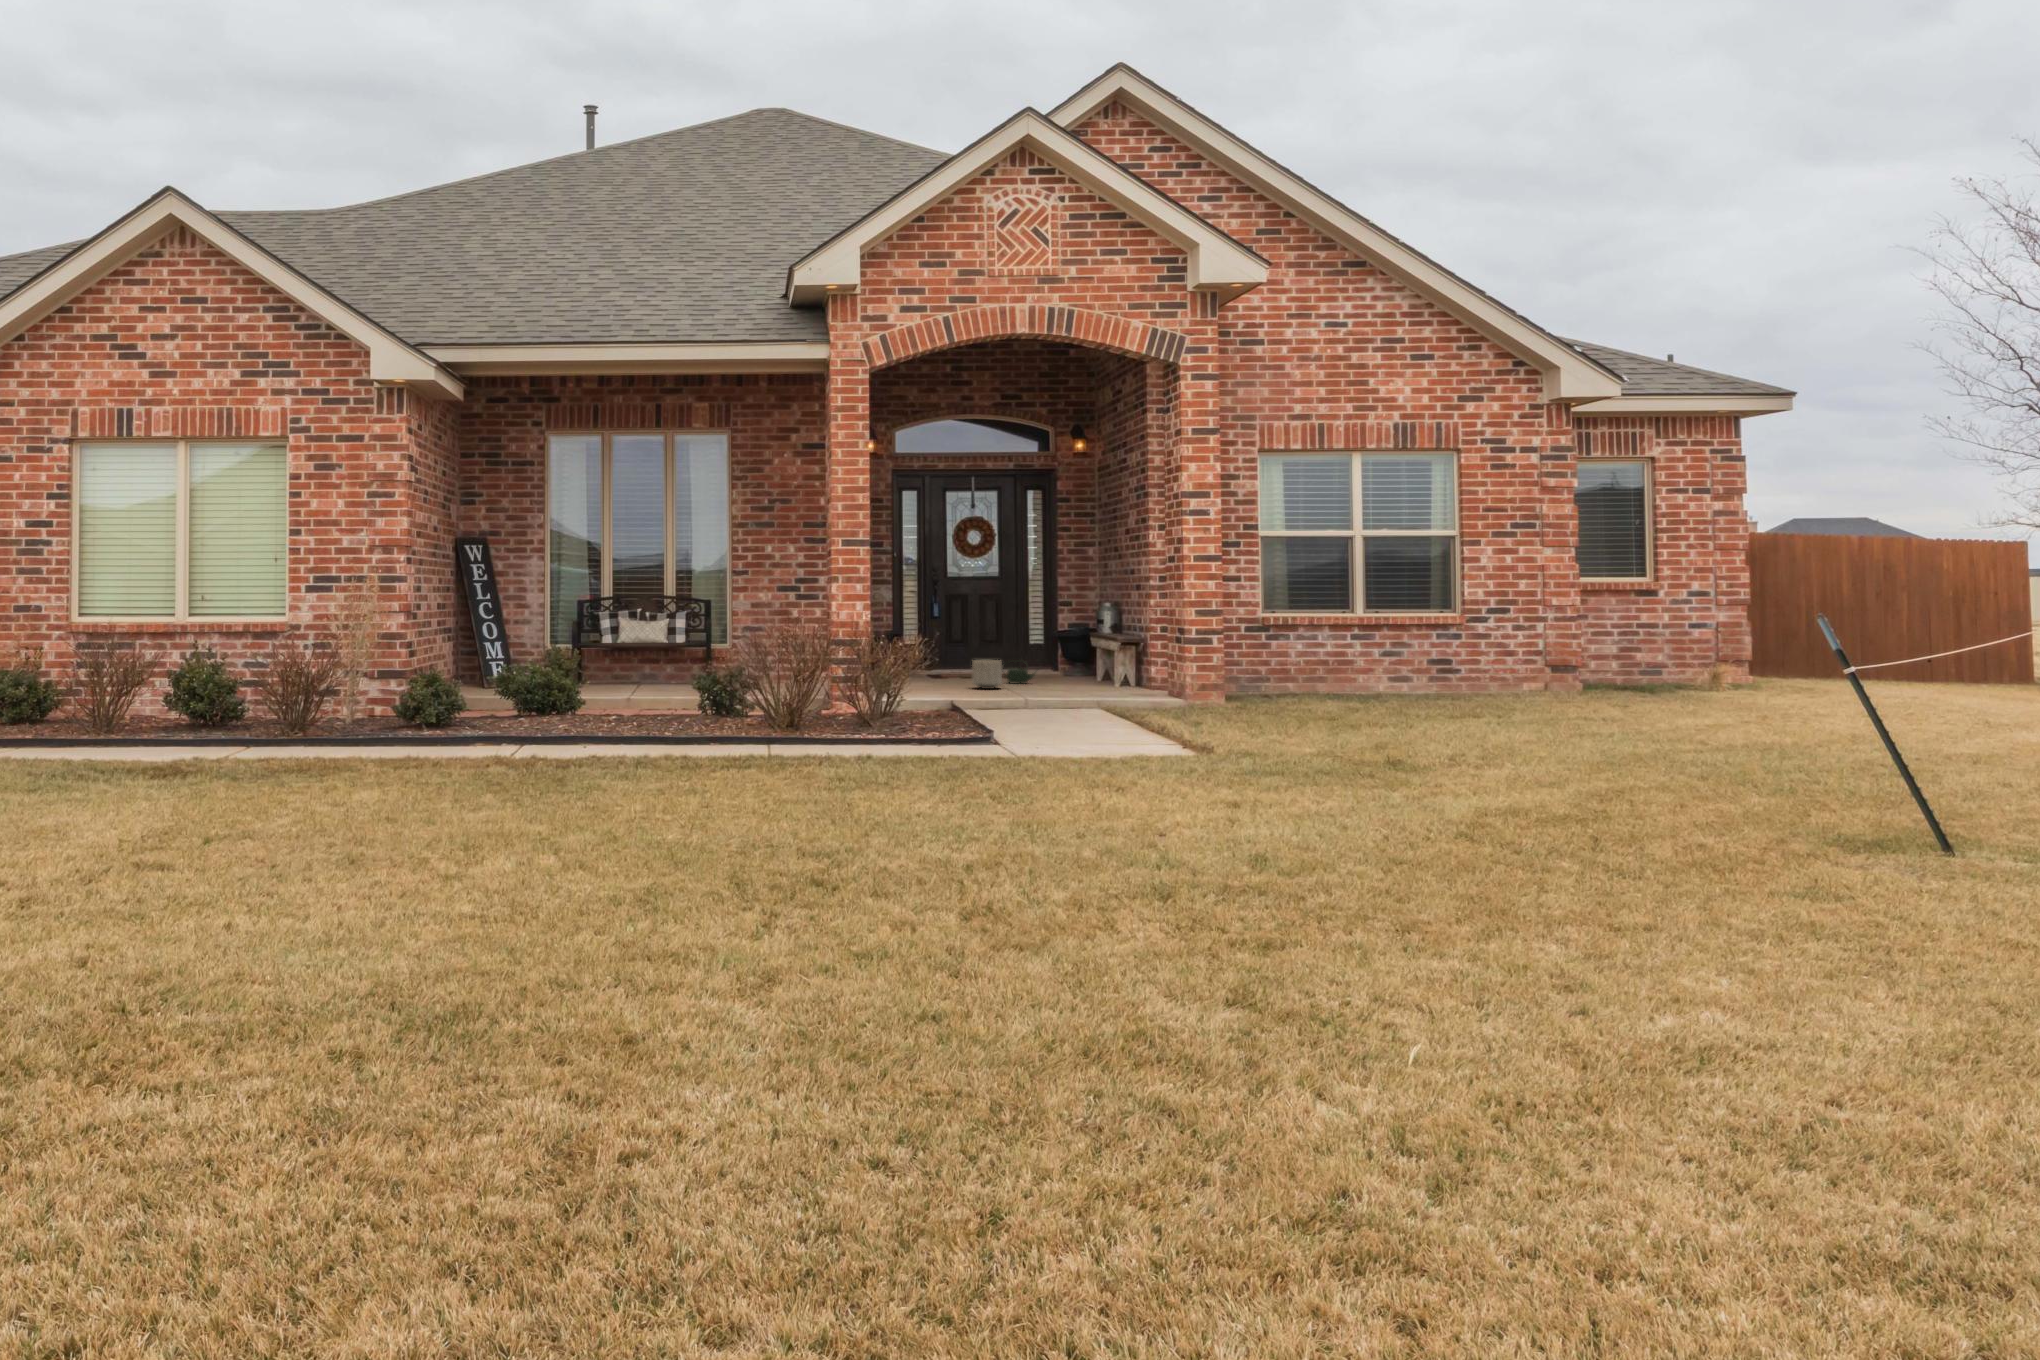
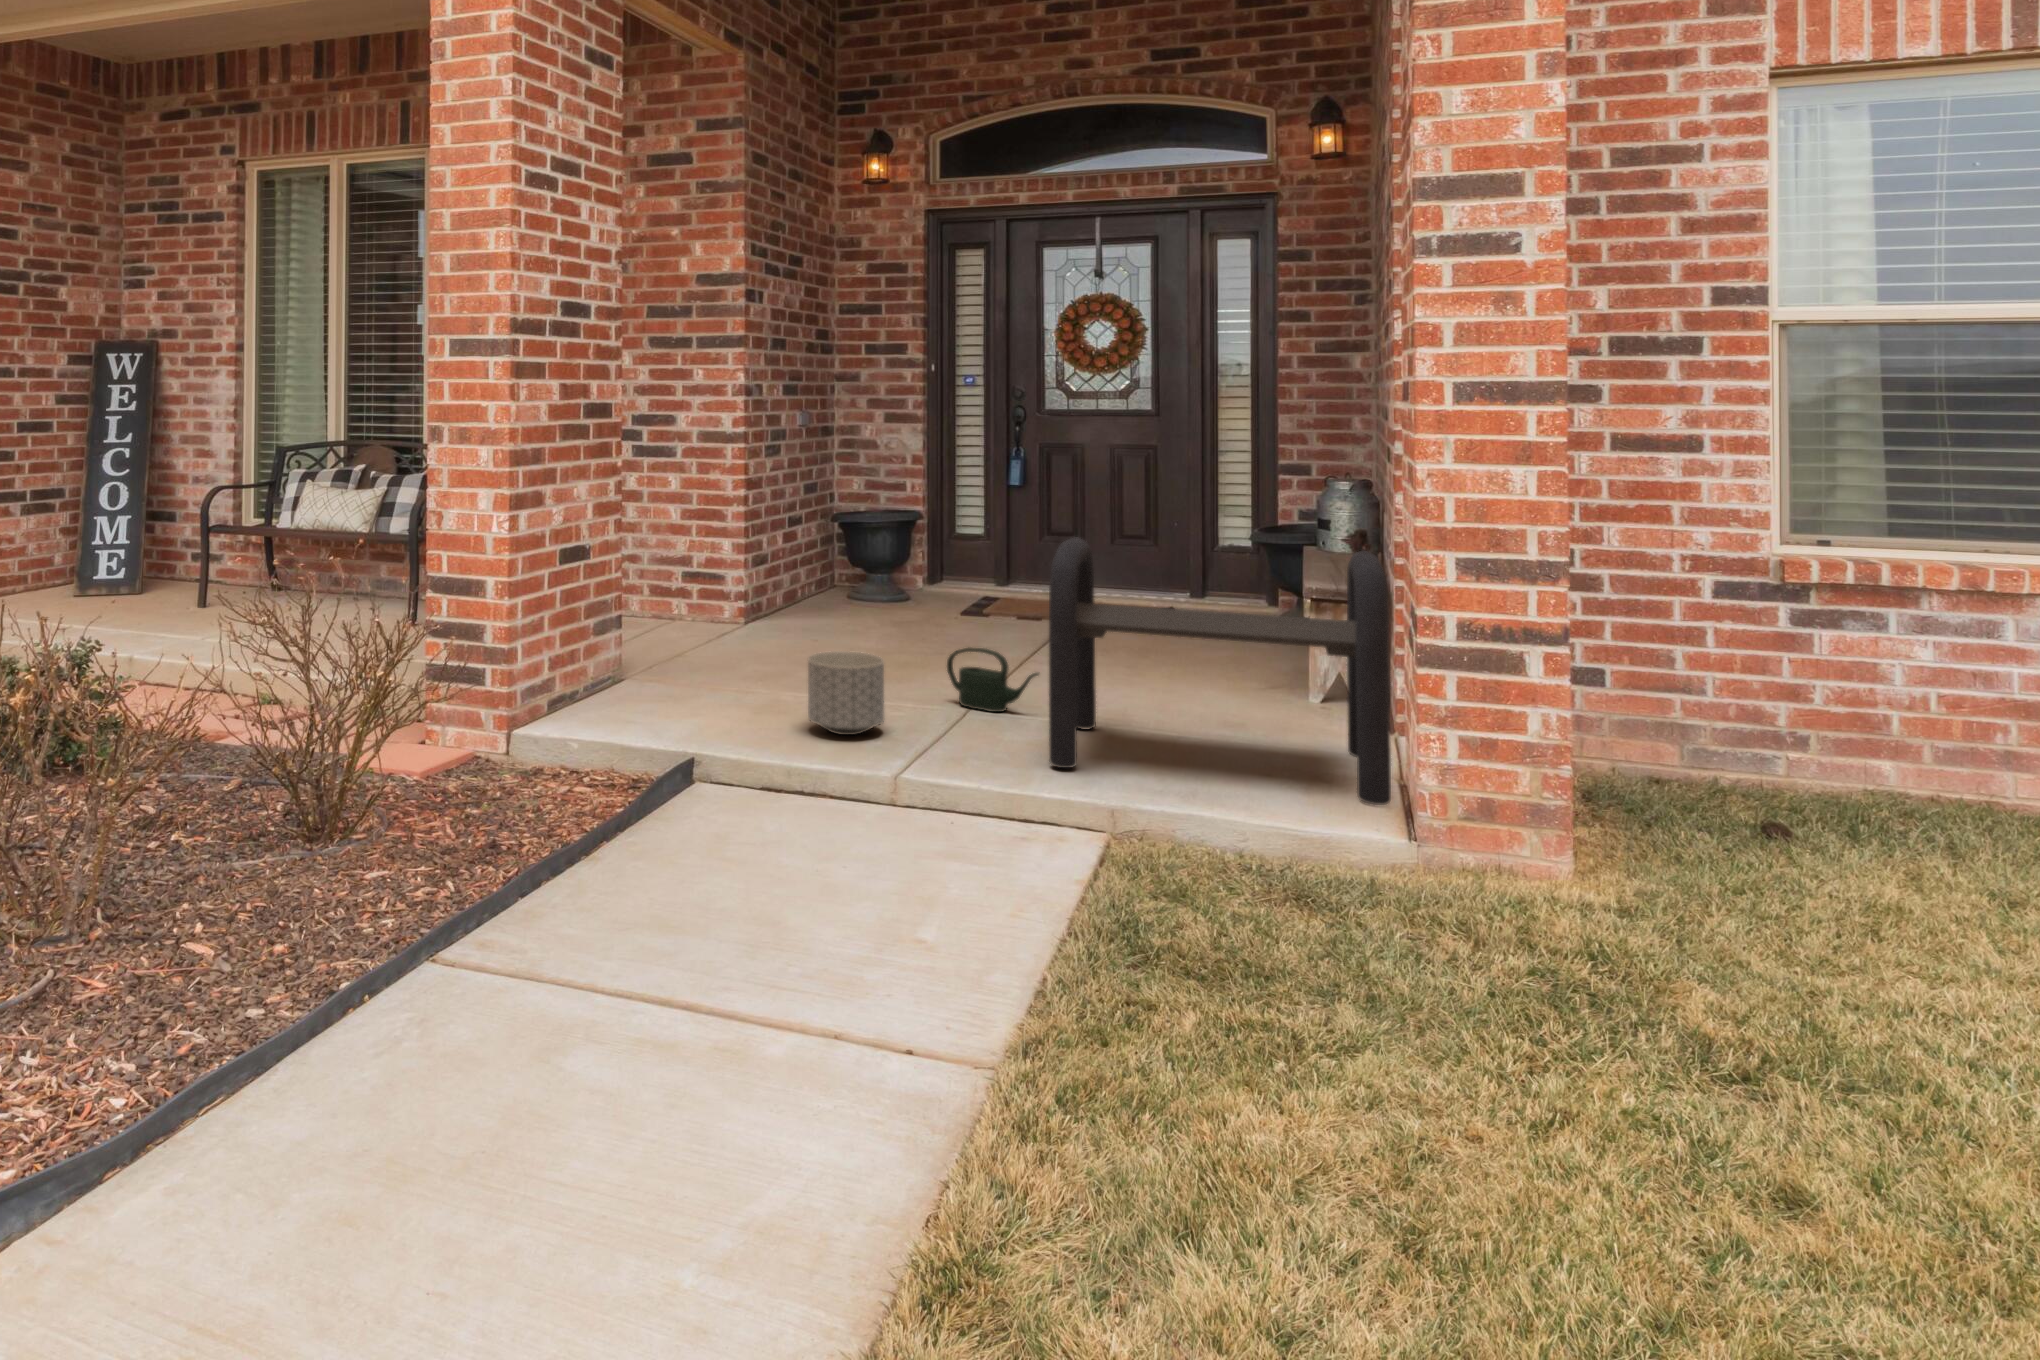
bench: none [1056,611,1177,689] -> present [1049,537,1391,805]

